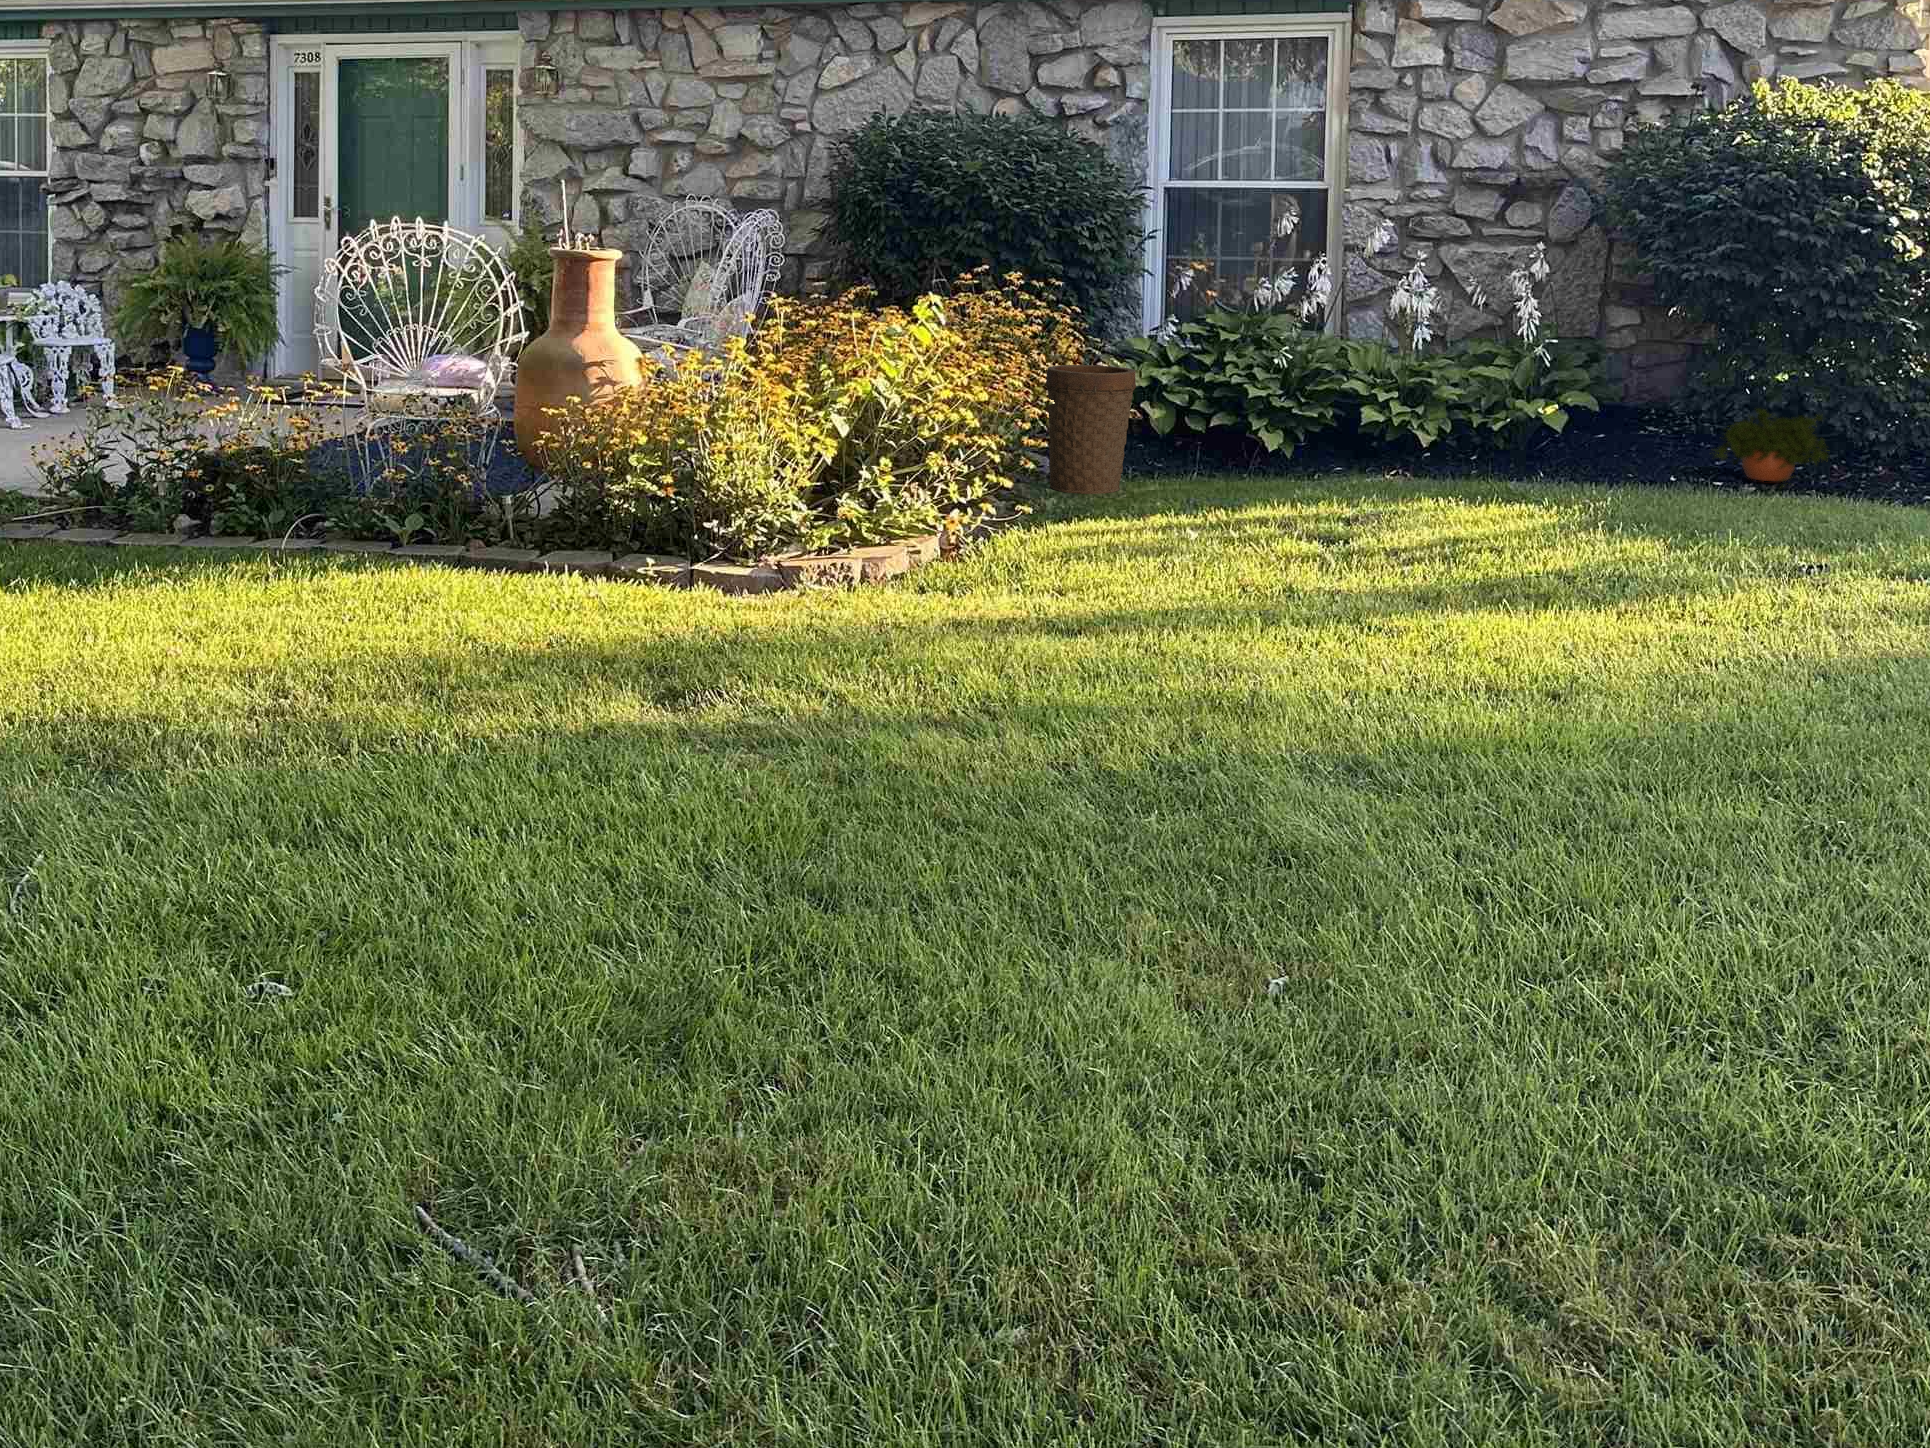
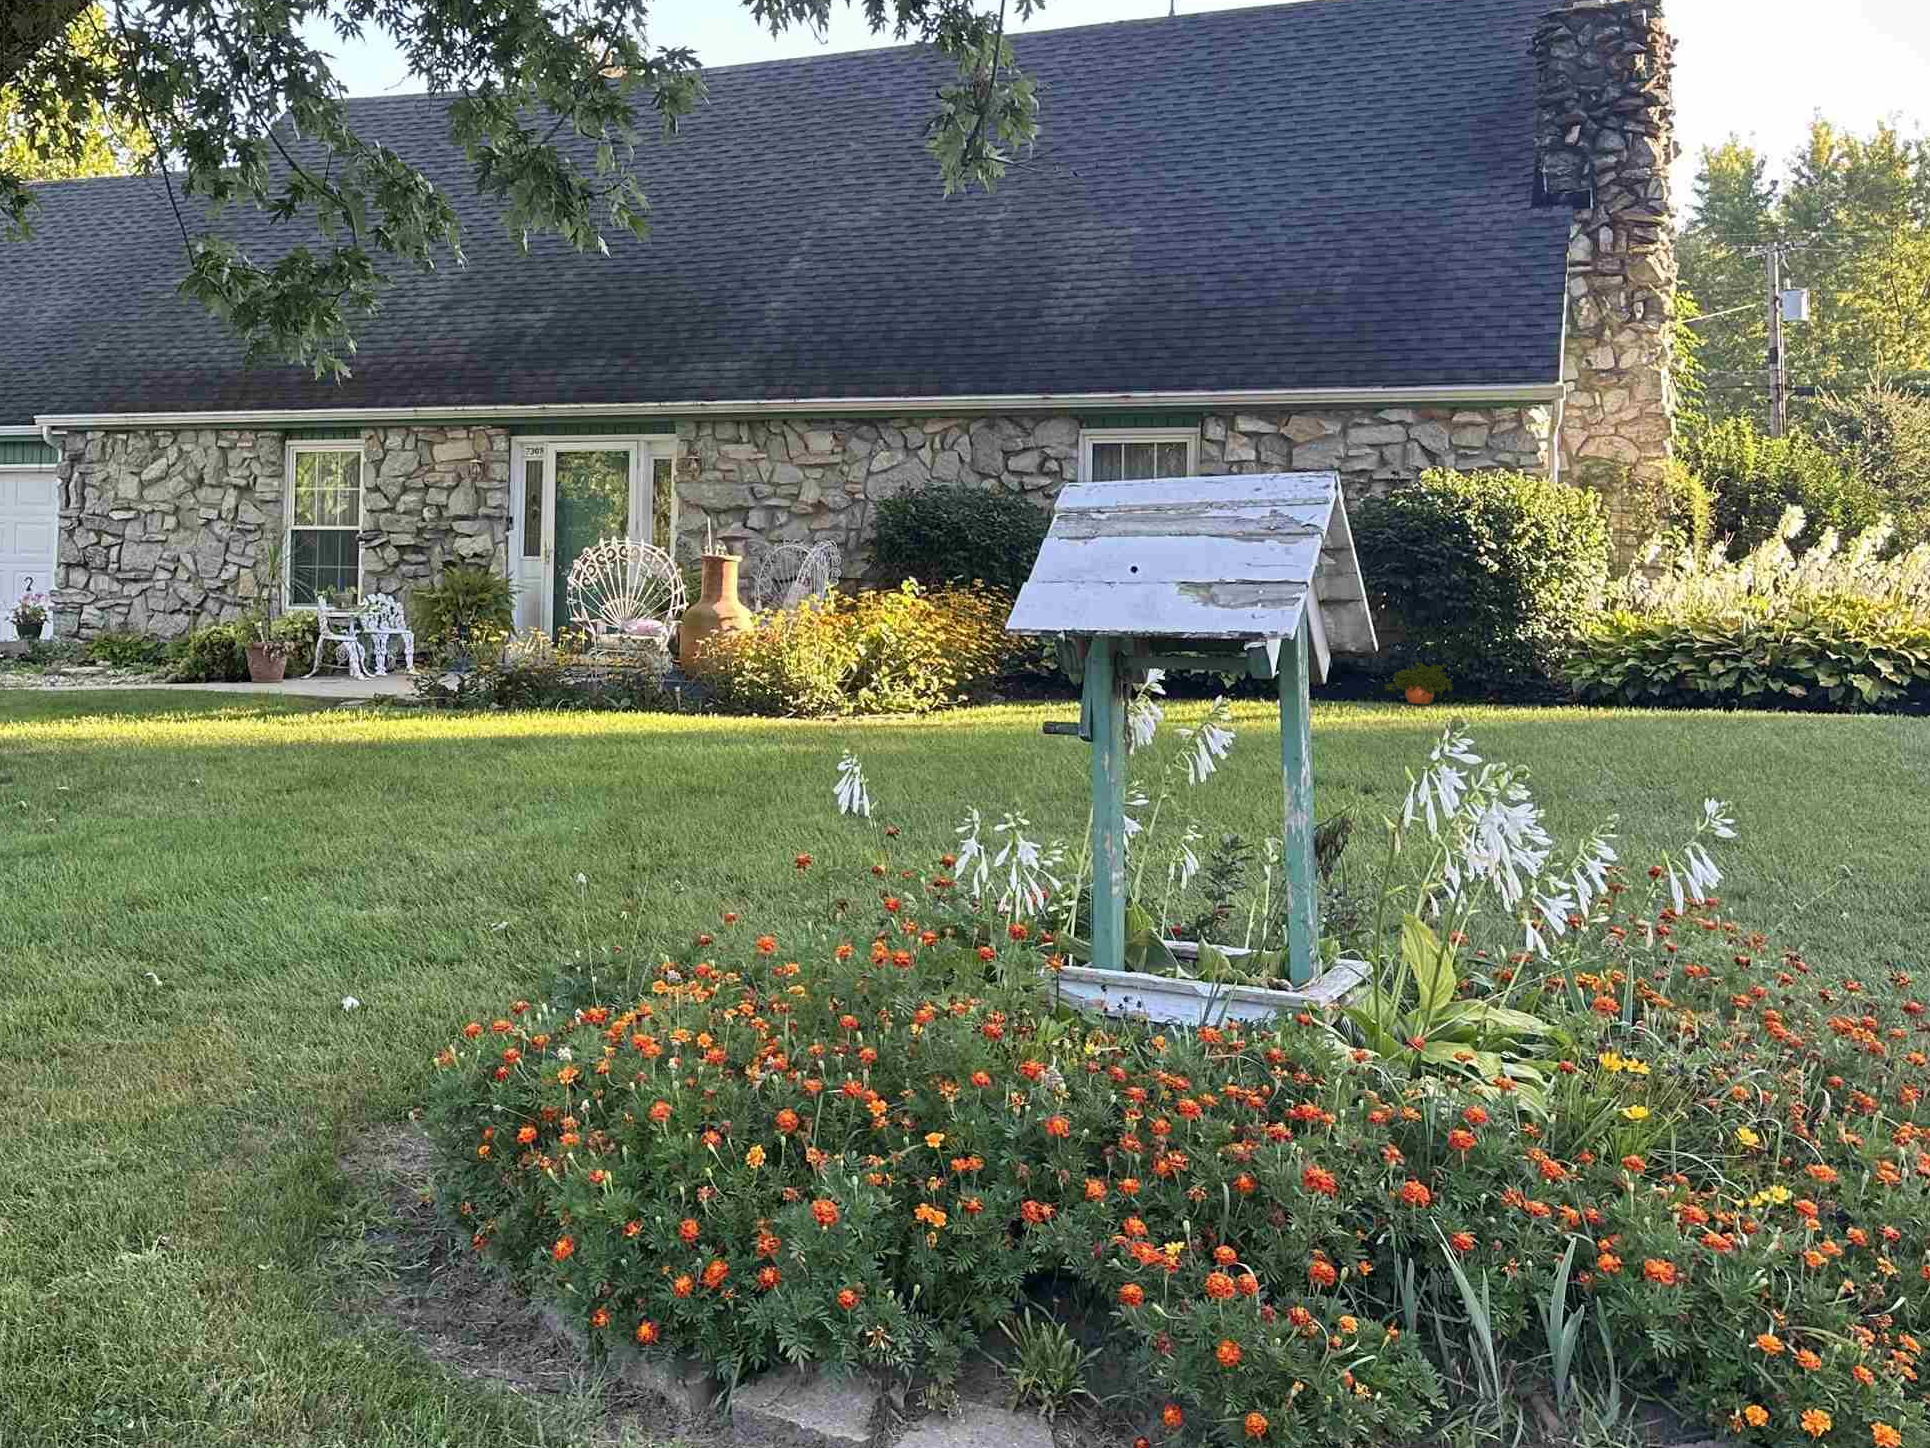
basket: present [1046,365,1136,494] -> none [990,634,1042,707]

